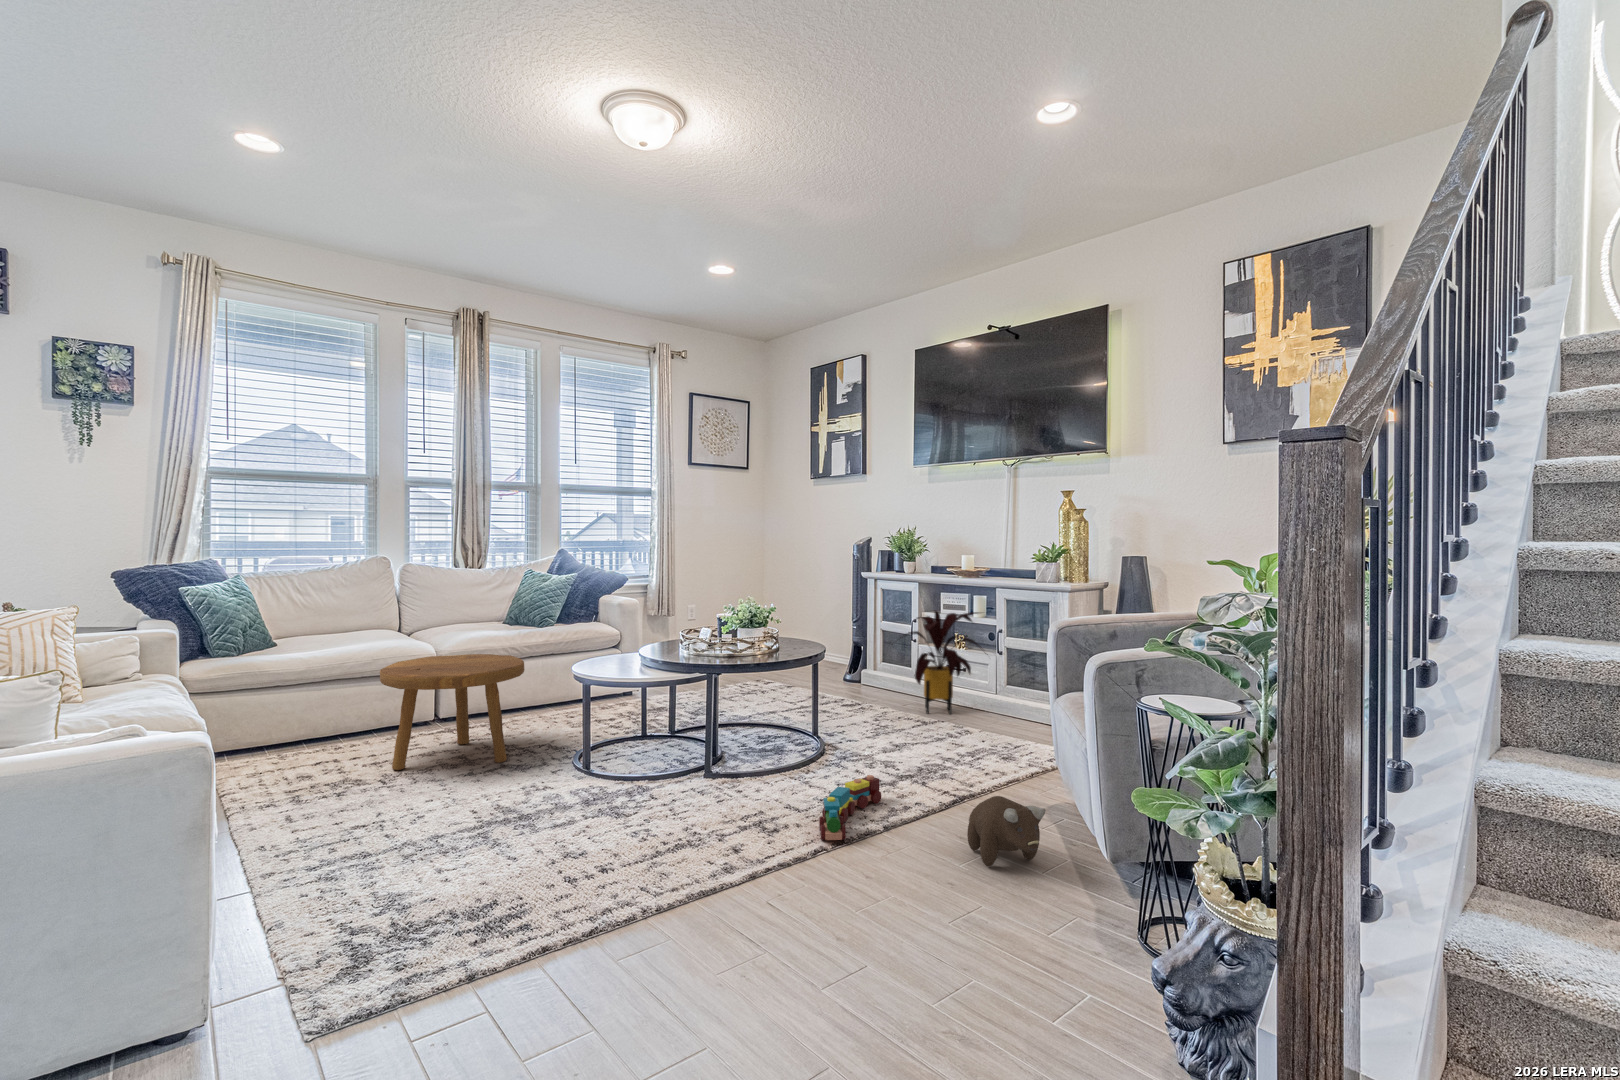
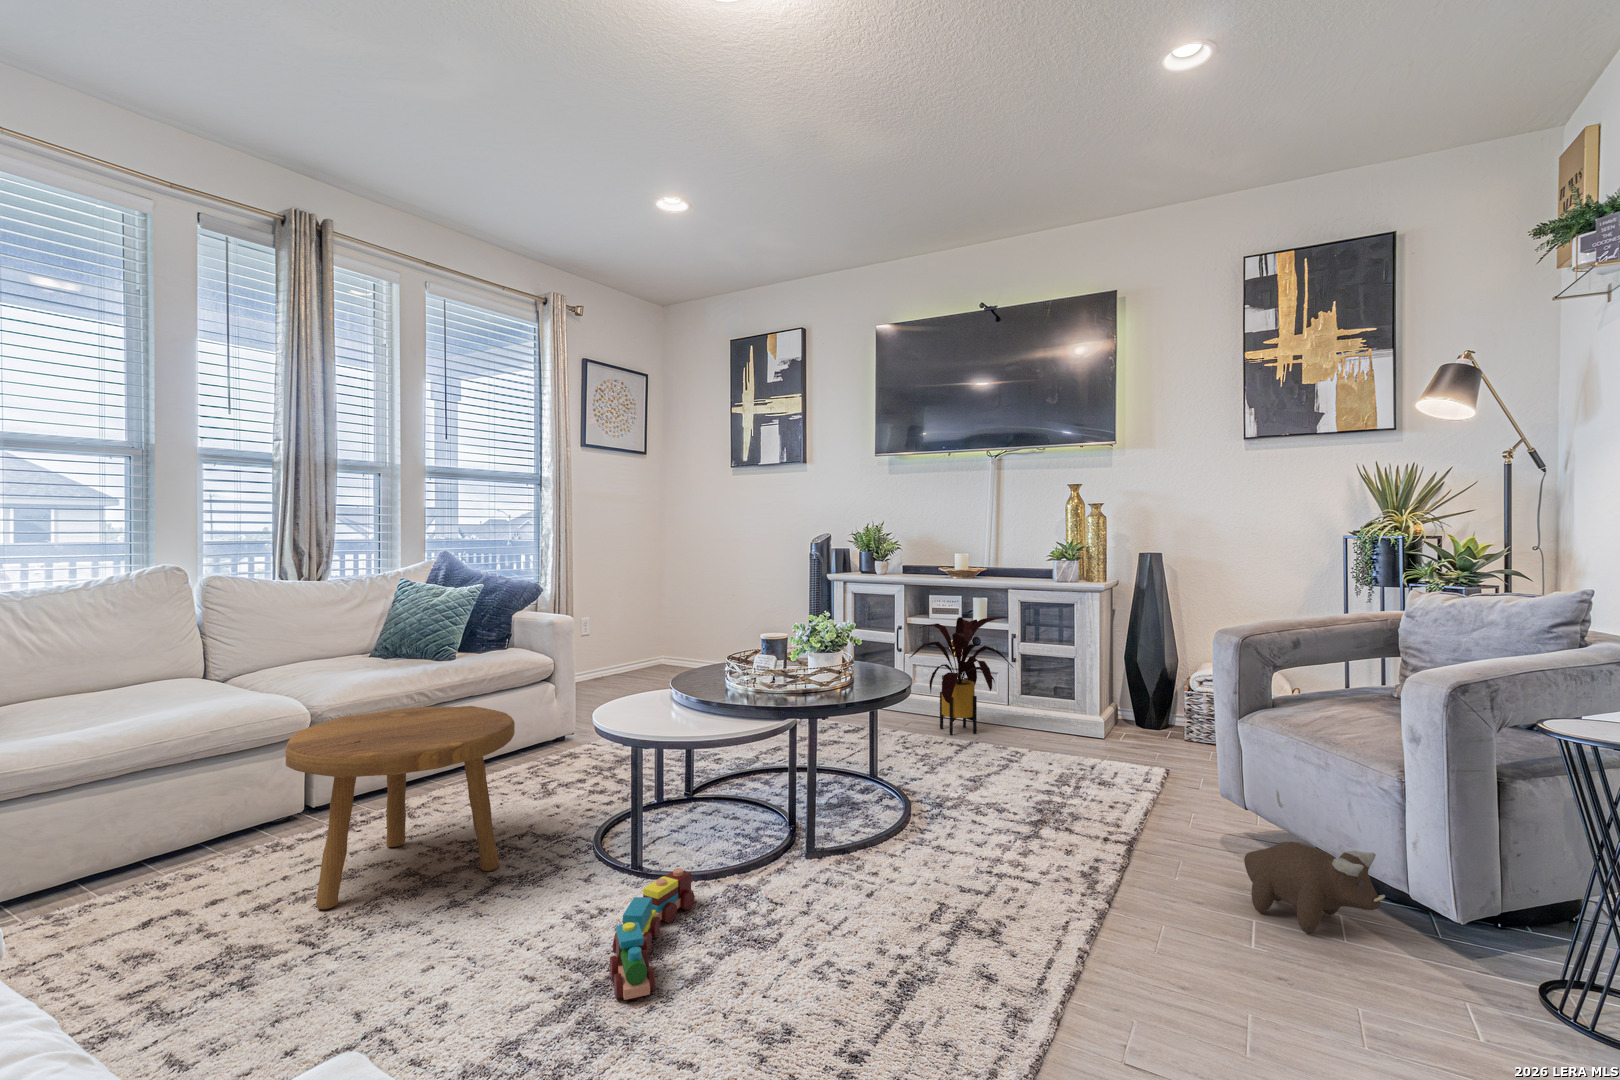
toy train: present [819,775,881,840] -> present [610,868,695,1000]

